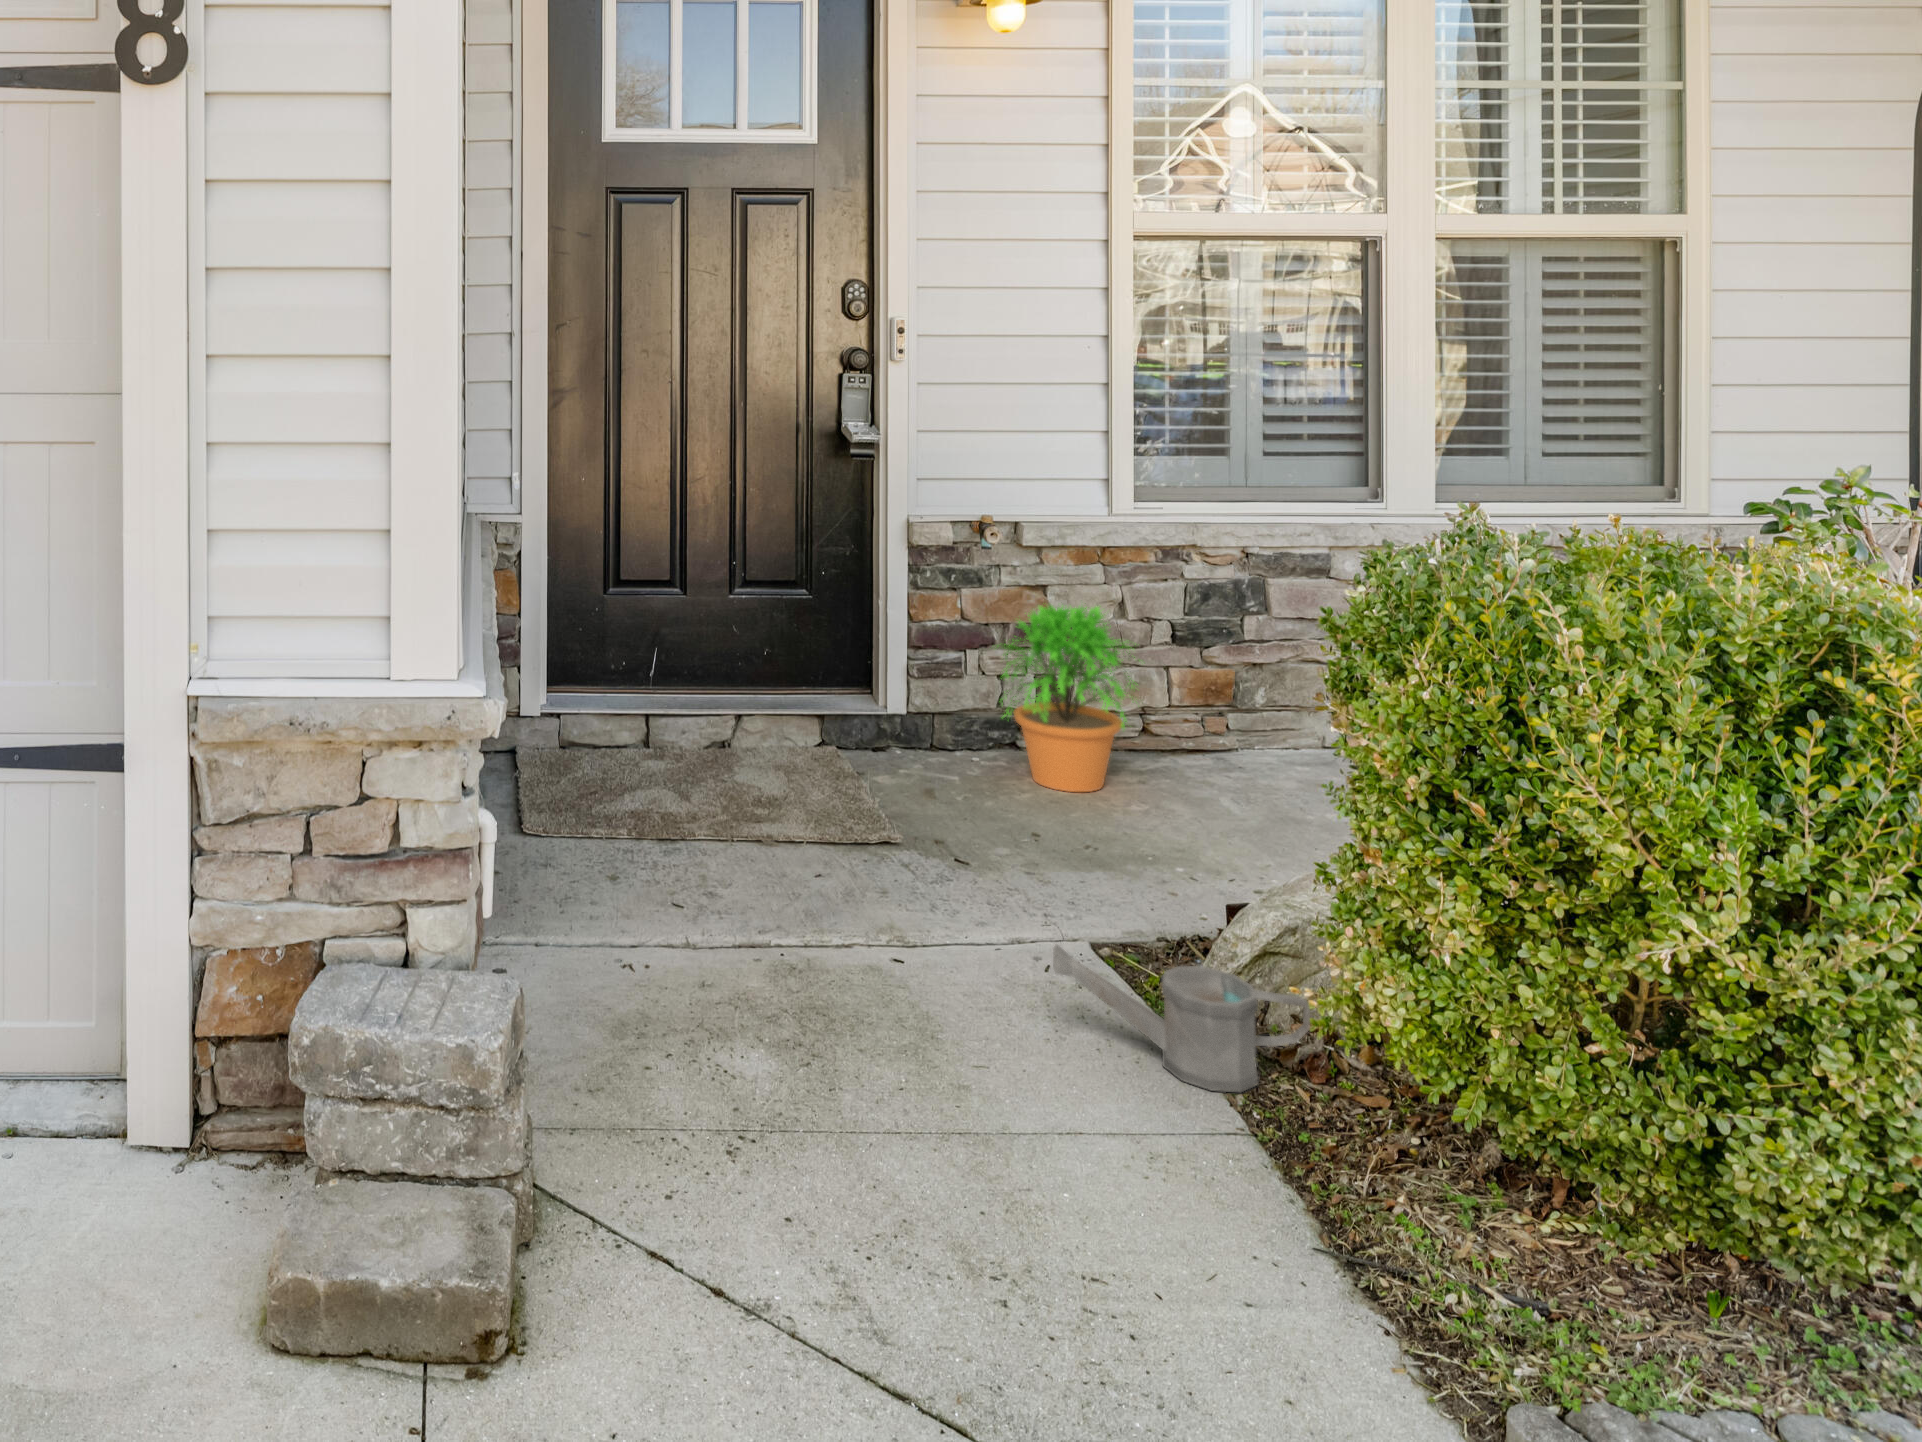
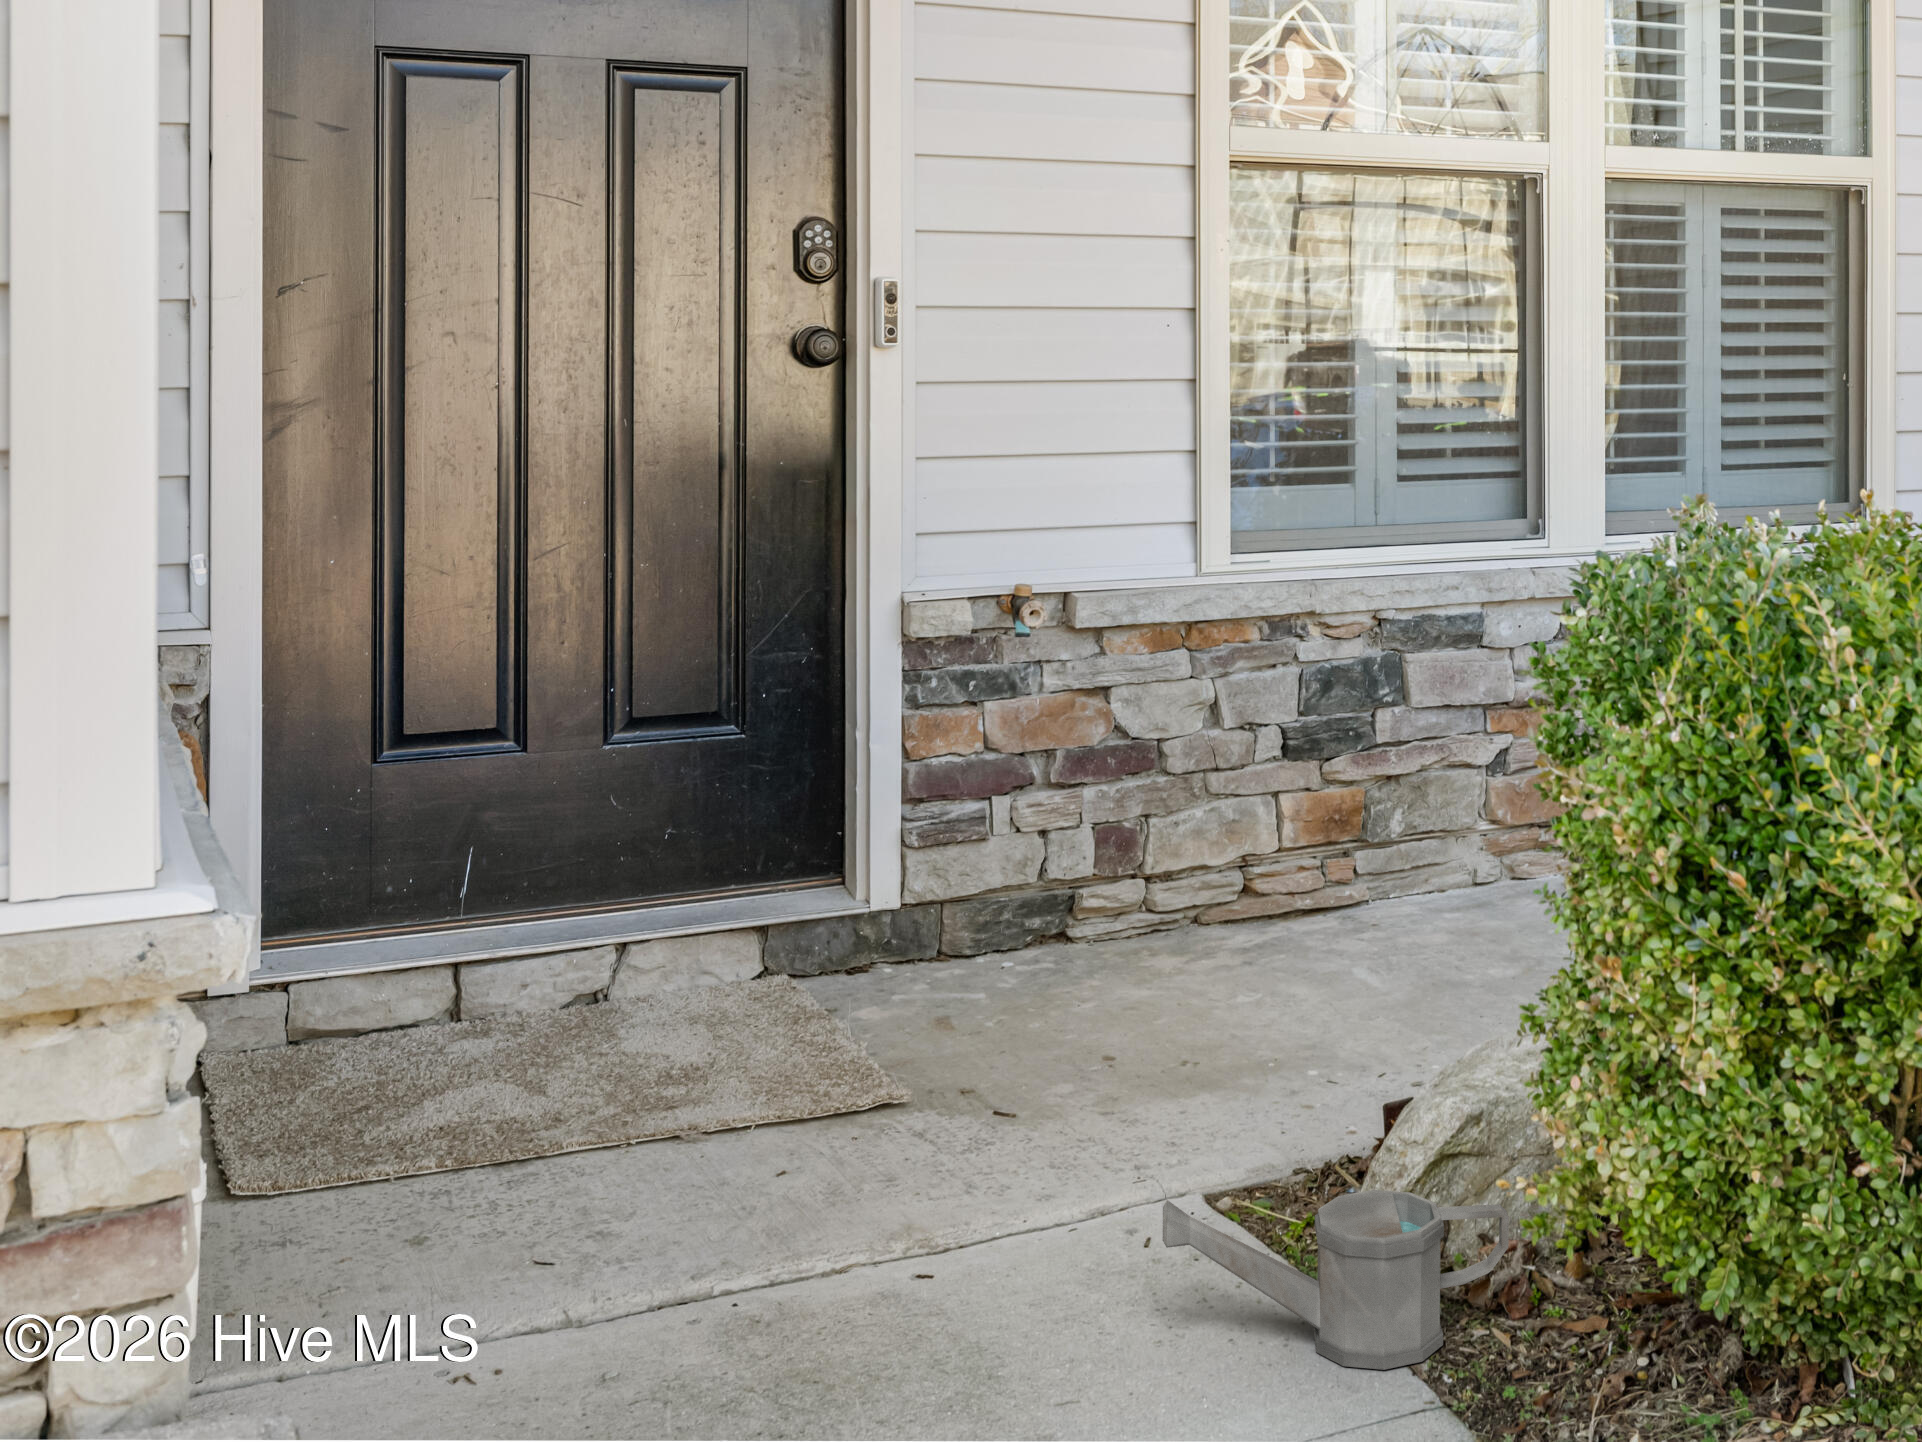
potted plant: present [997,605,1137,792] -> none [1029,695,1265,989]

